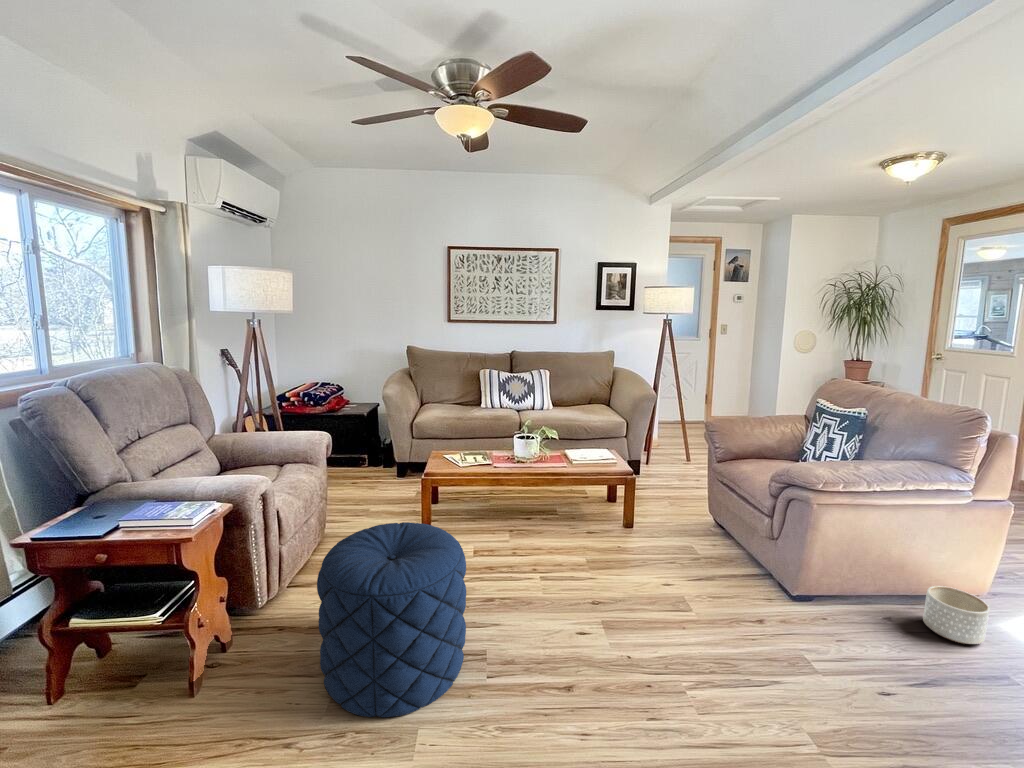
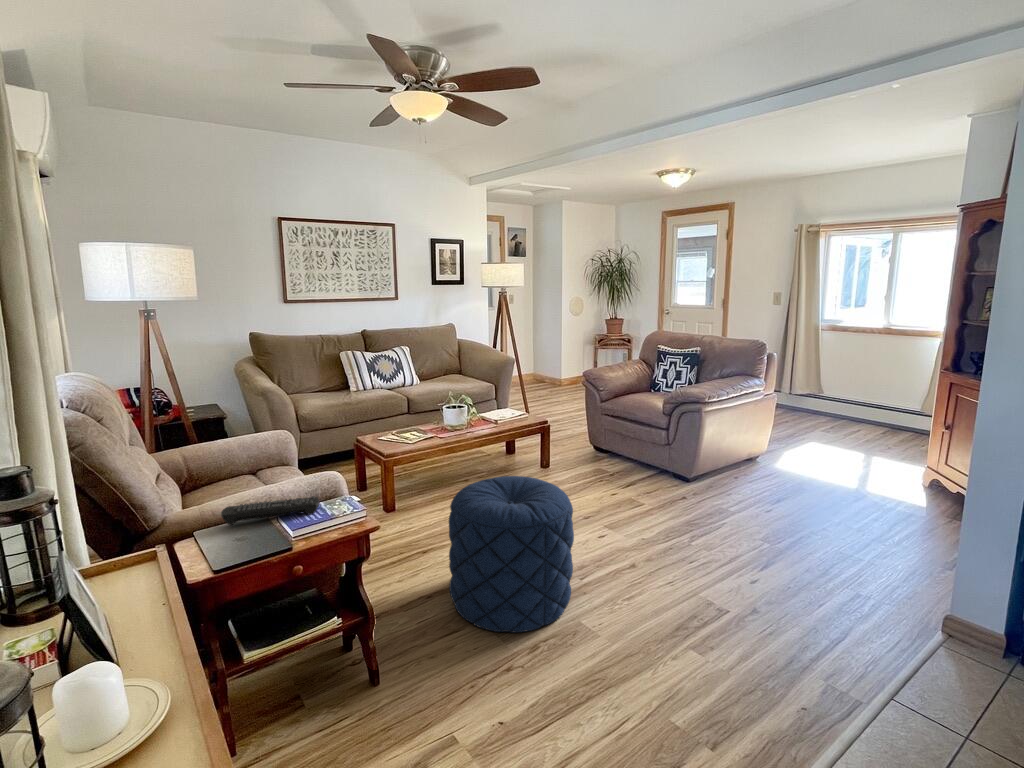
remote control: none [108,490,183,516] -> present [221,496,319,525]
planter: present [923,586,990,644] -> none [749,450,782,479]

